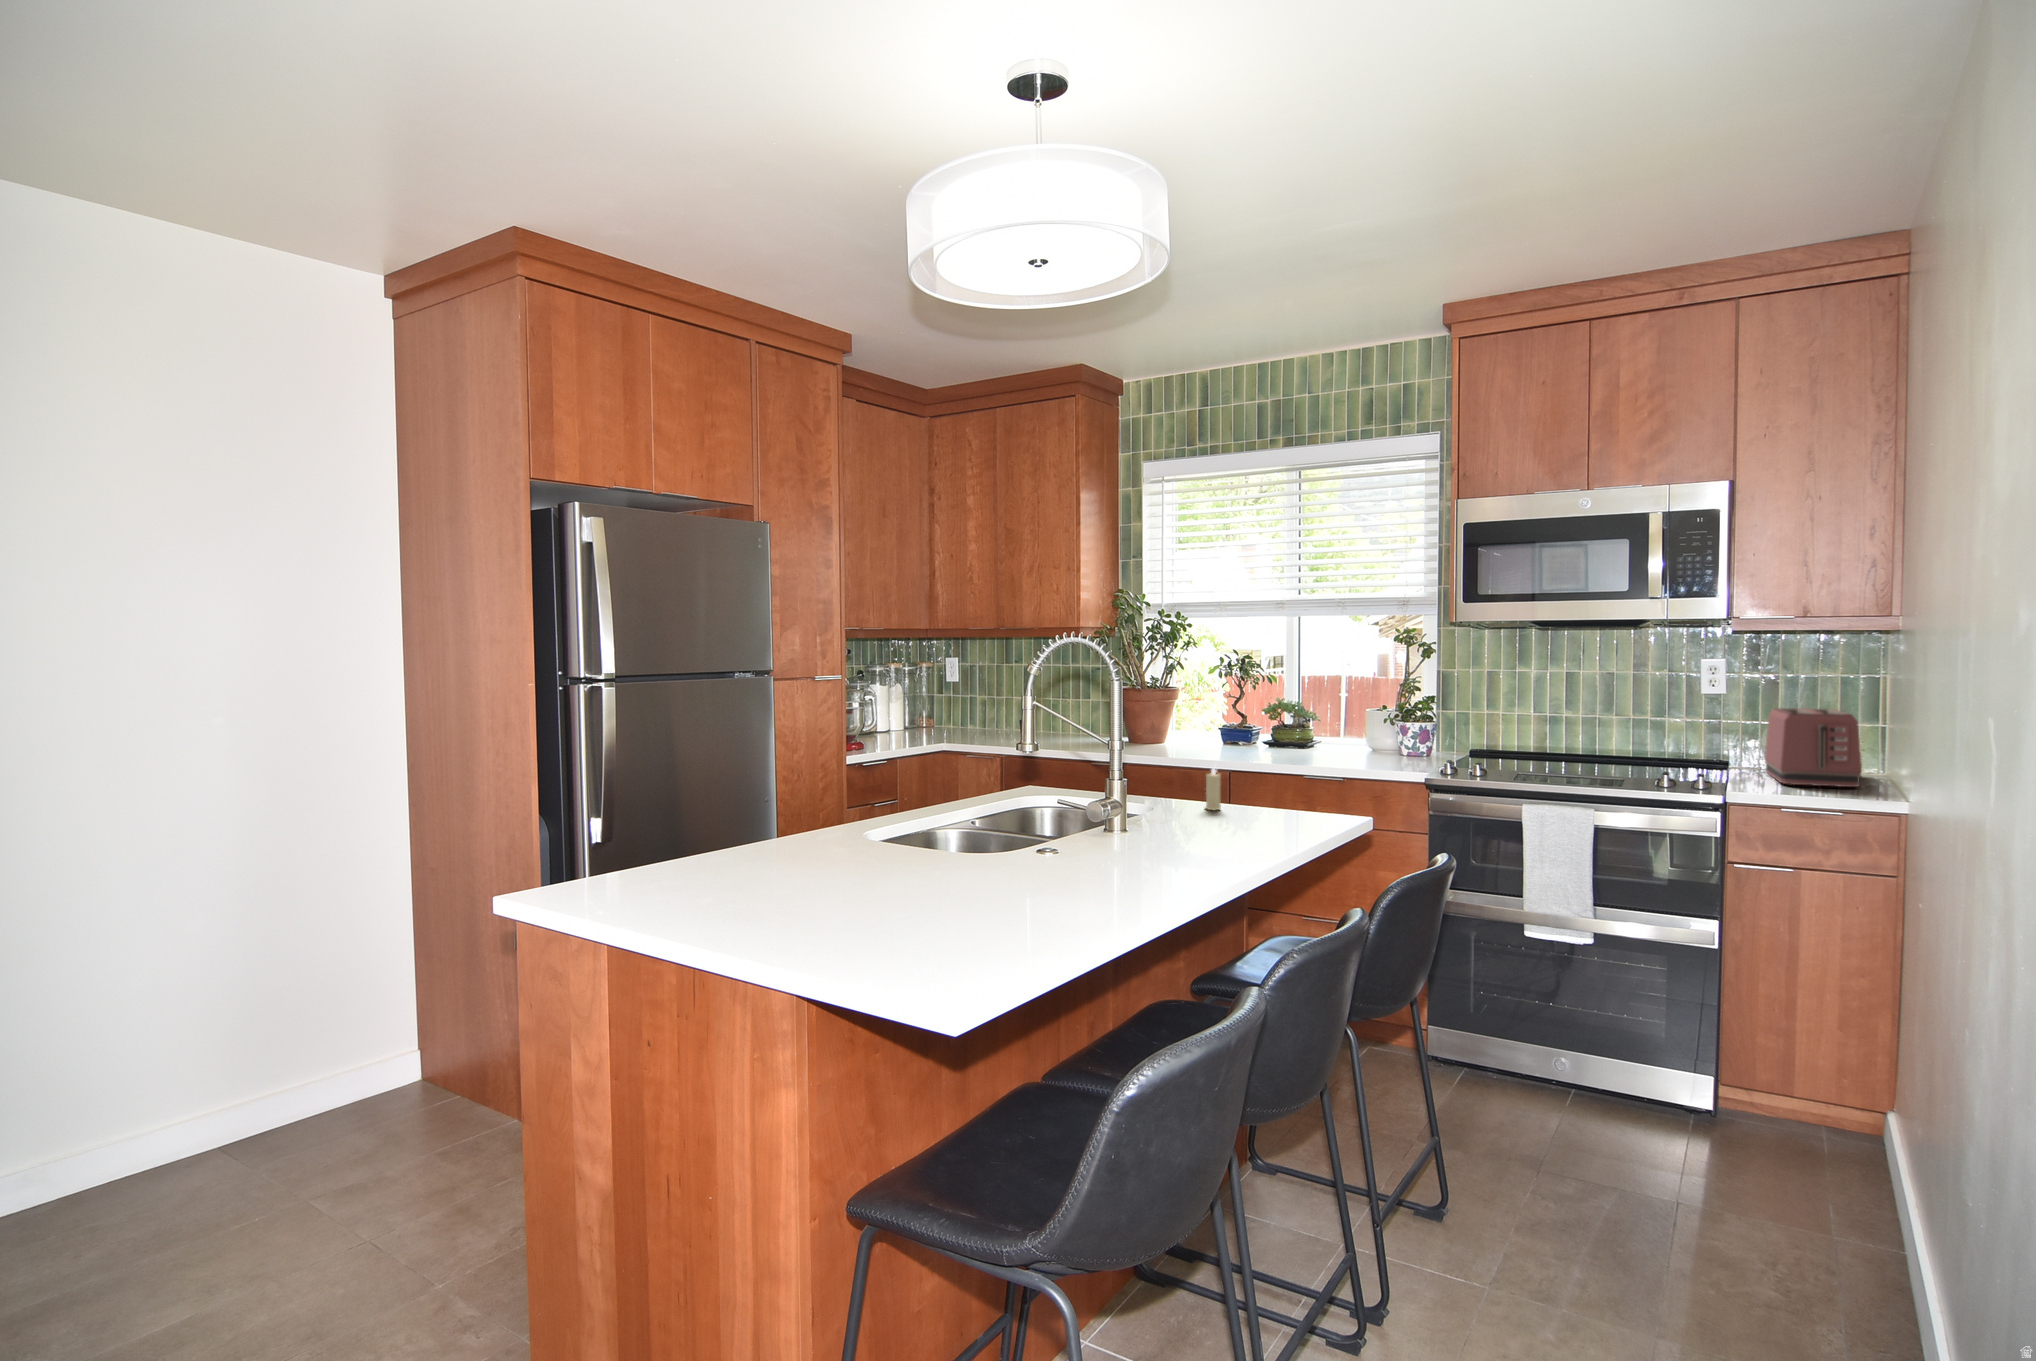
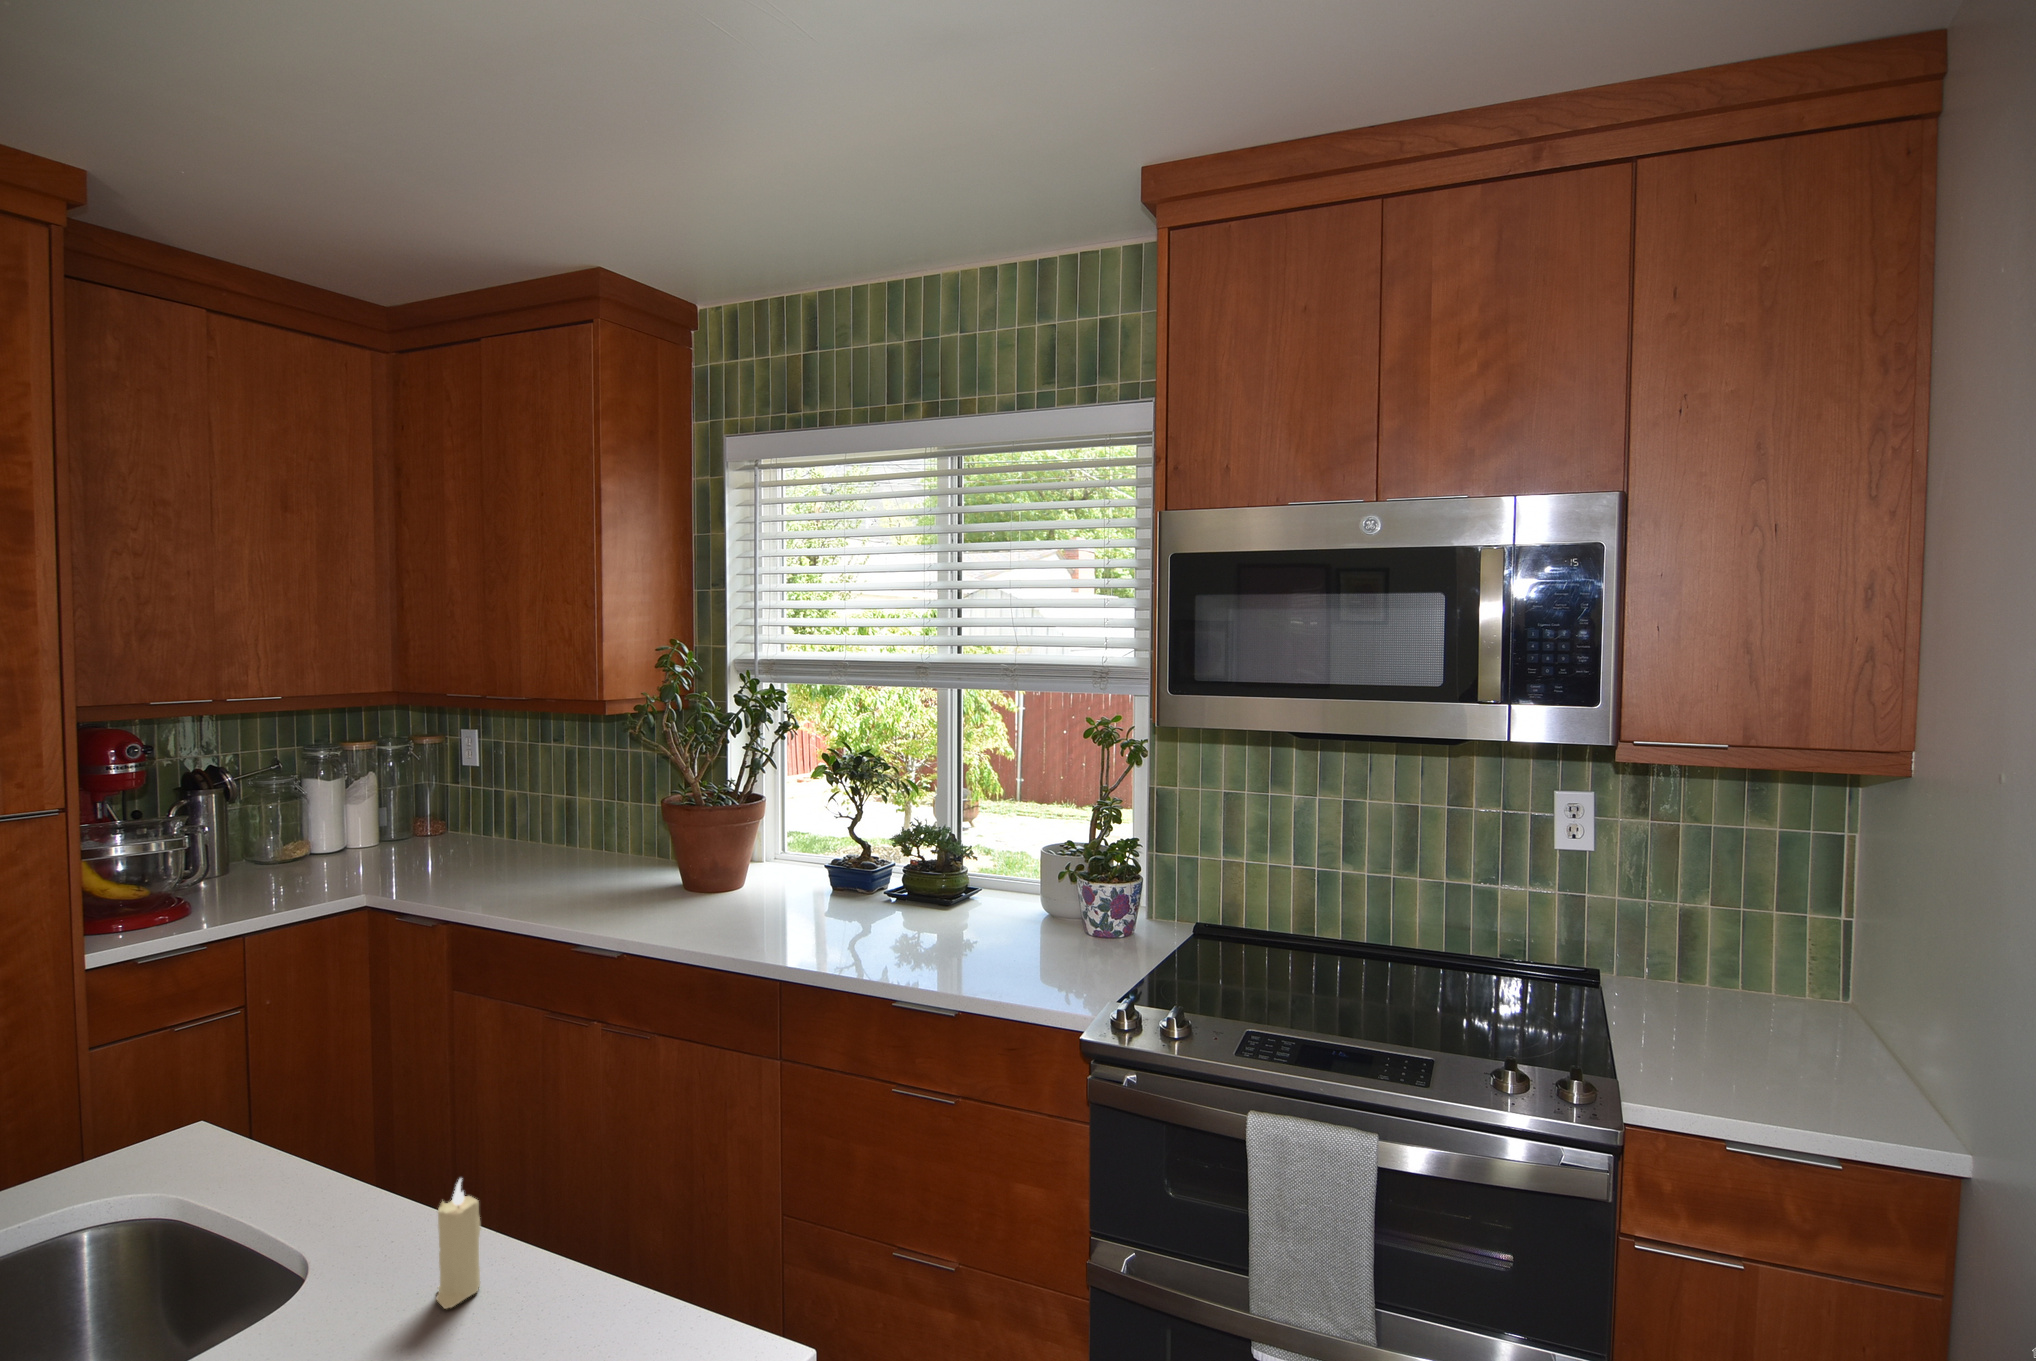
toaster: present [1764,708,1862,787] -> none [1657,888,1846,1068]

